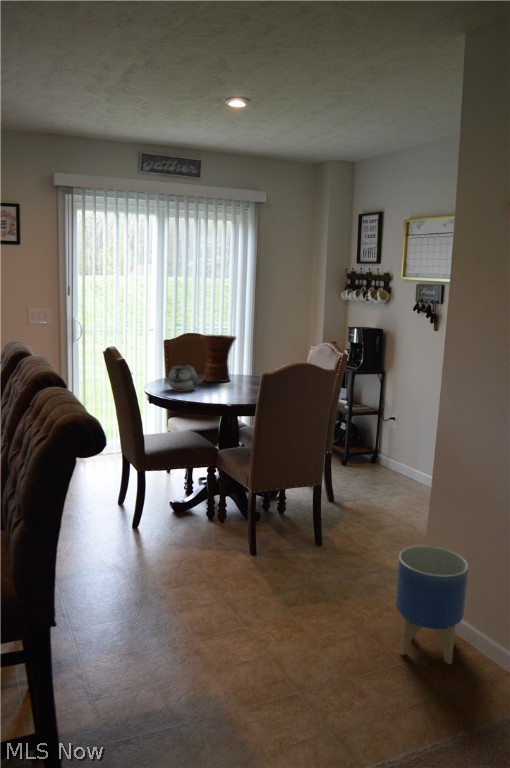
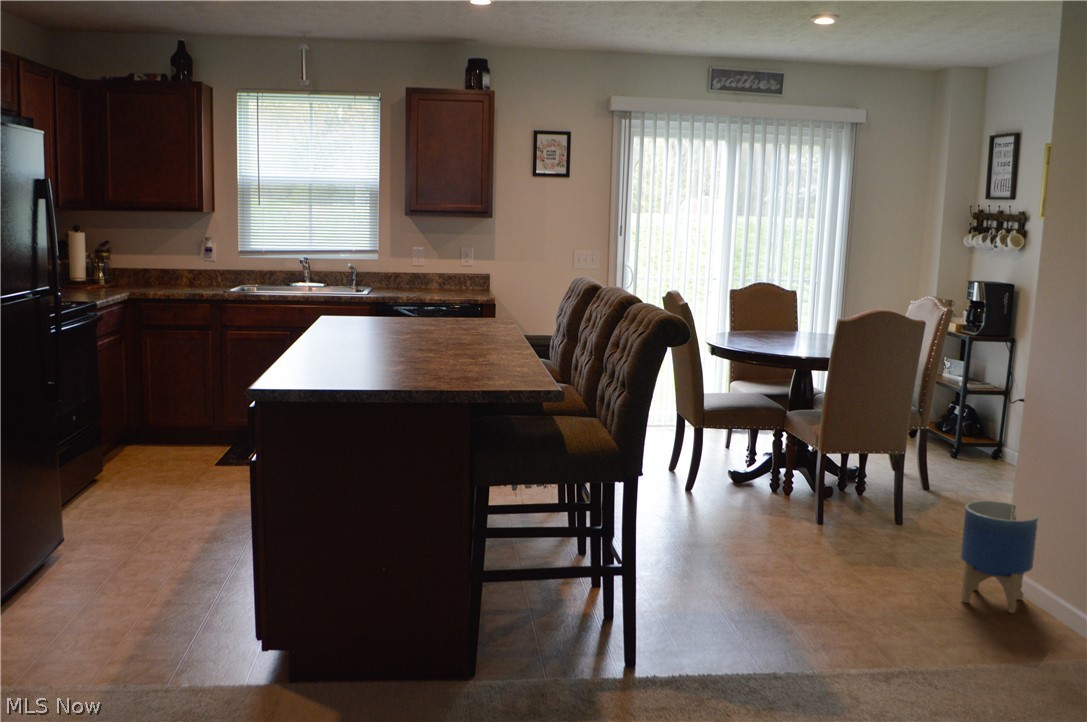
vase: present [200,335,236,382] -> none [772,284,816,340]
teapot: present [167,365,198,392] -> none [733,317,768,346]

